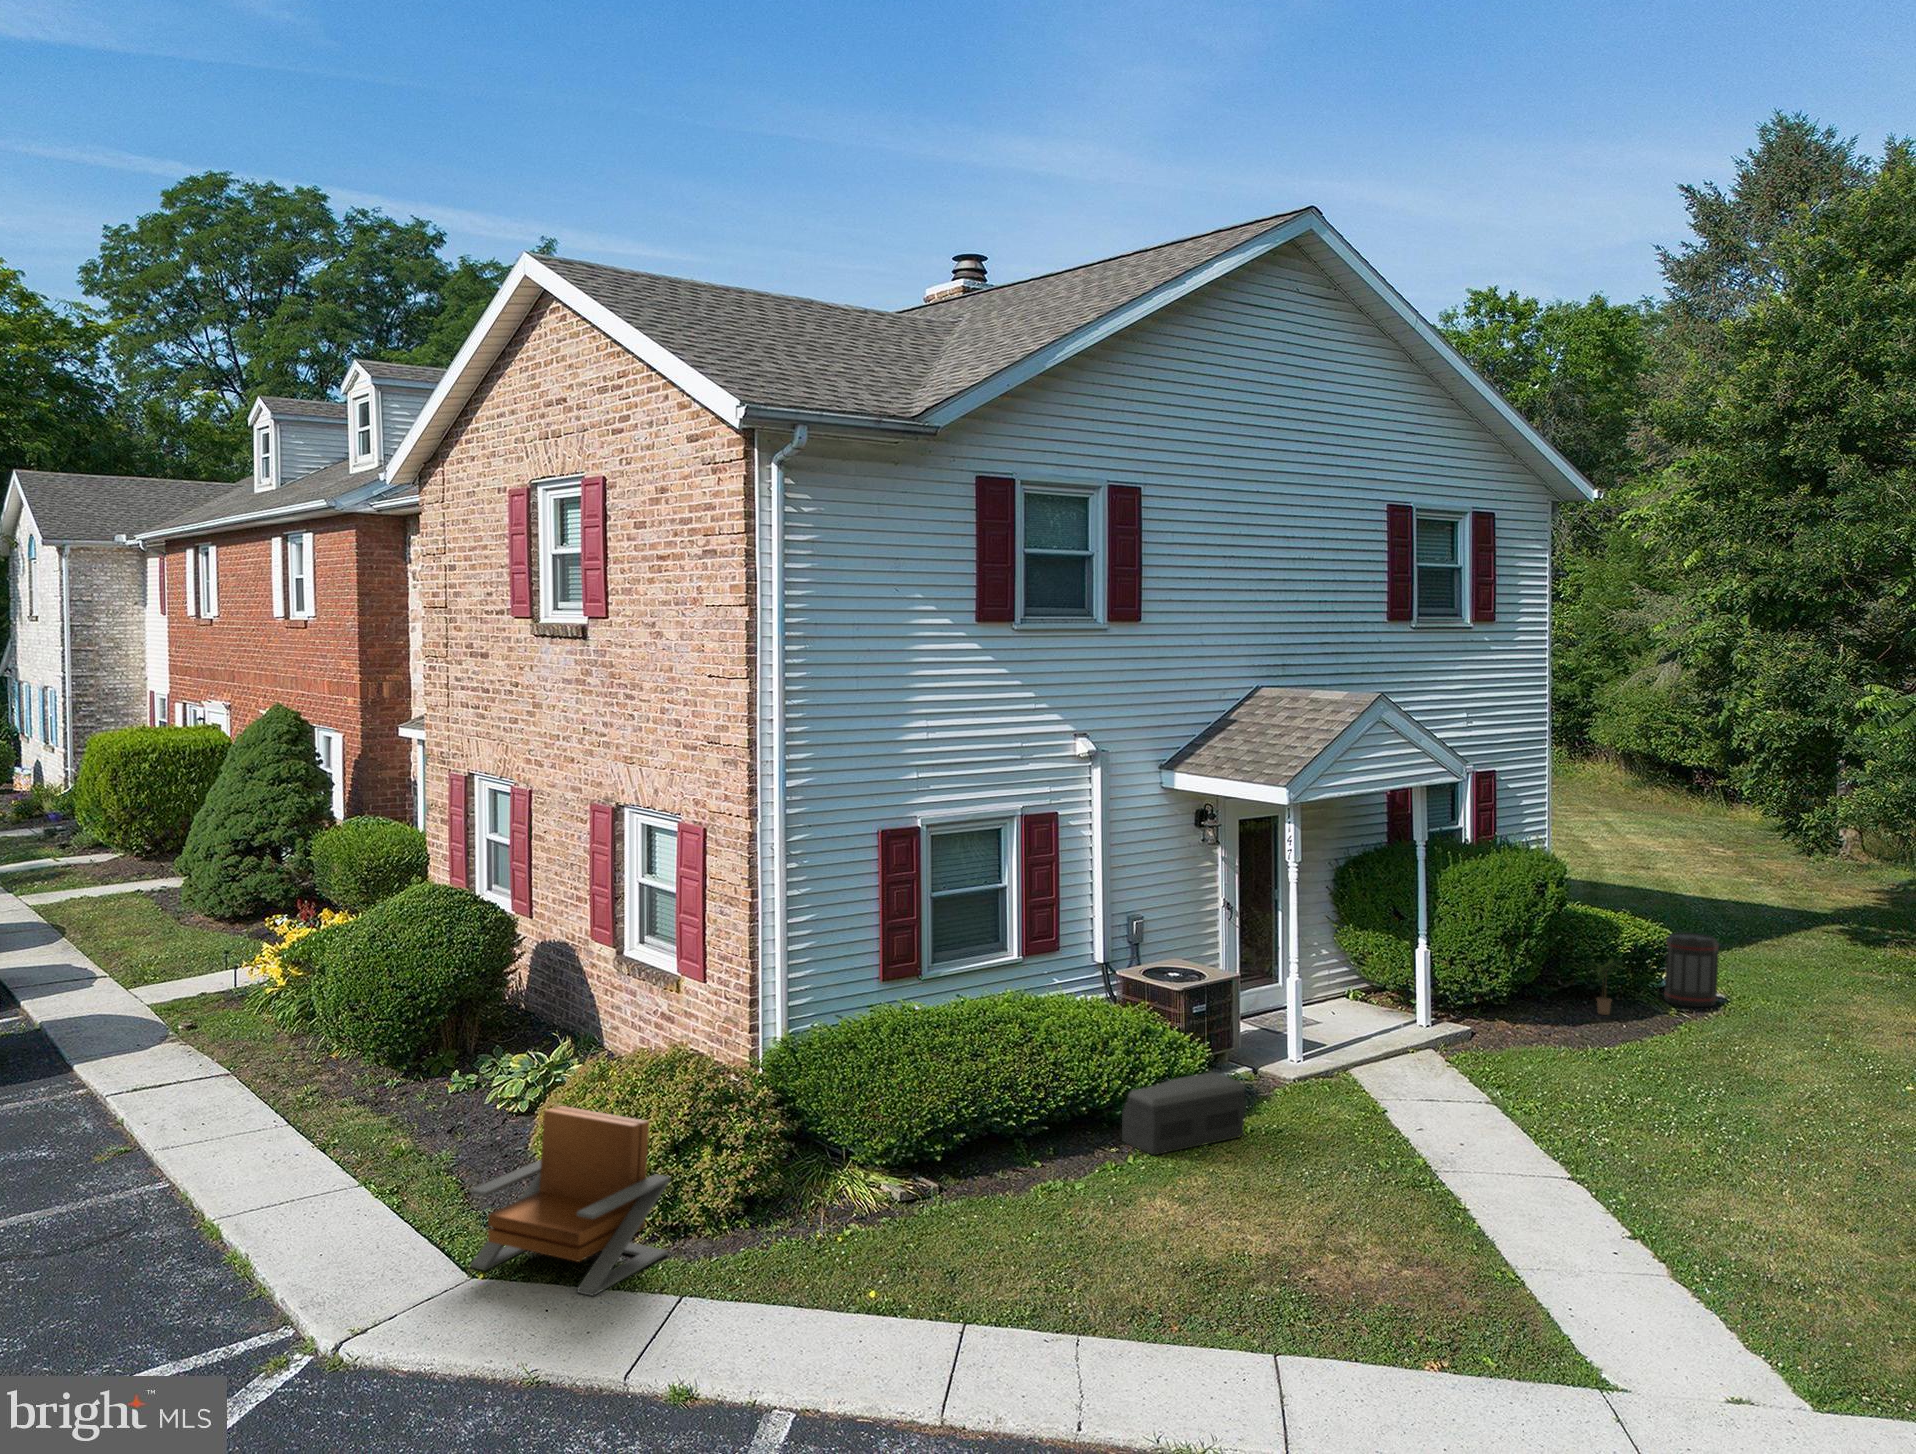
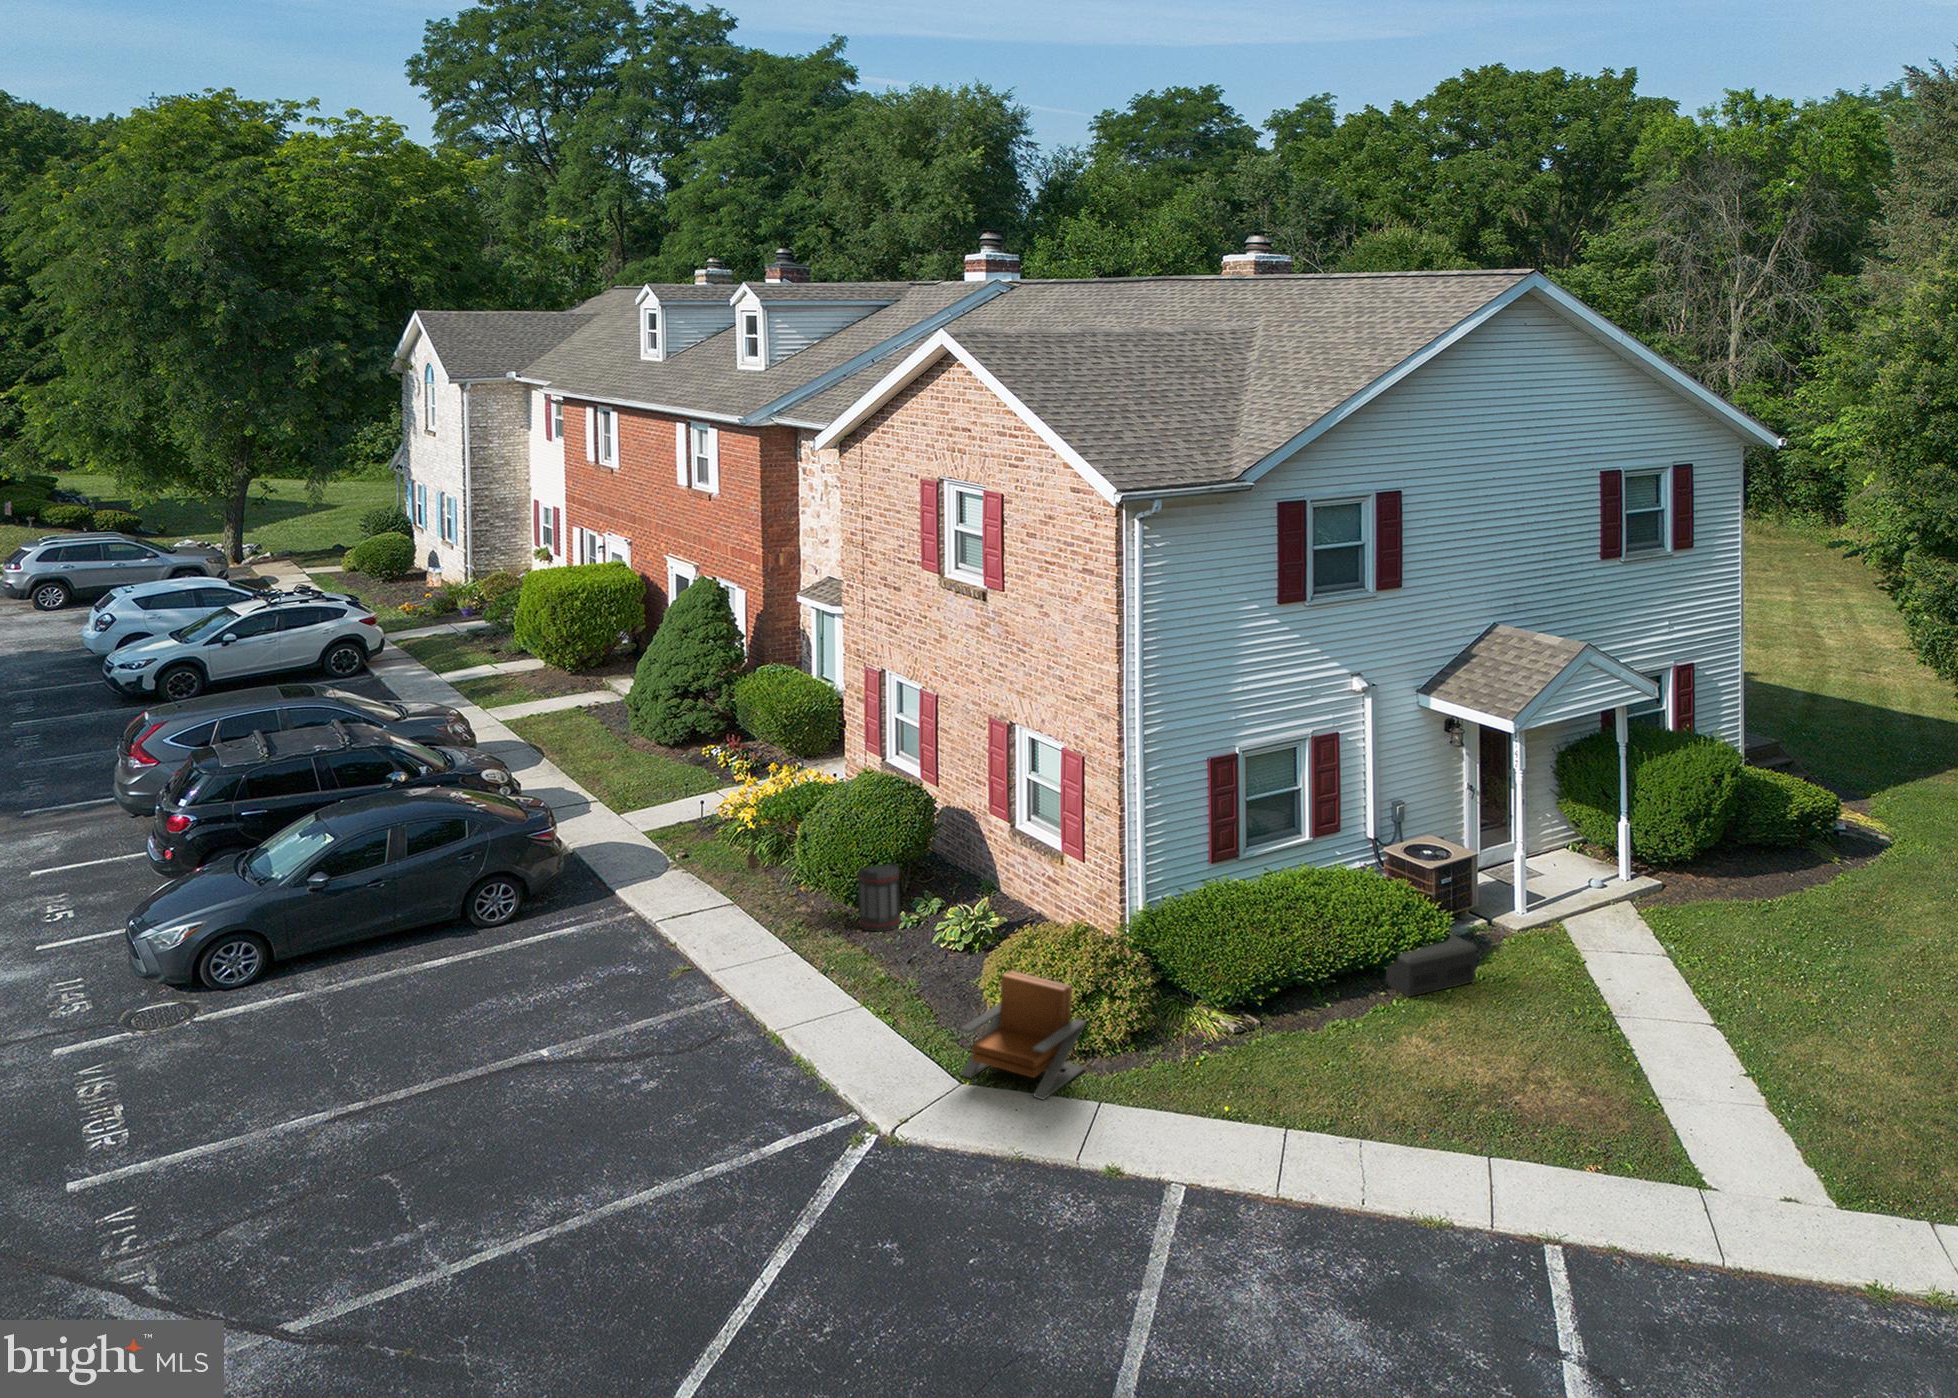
trash can: present [1664,933,1719,1007] -> present [857,863,901,932]
potted plant: present [1591,959,1622,1015] -> present [742,826,762,868]

